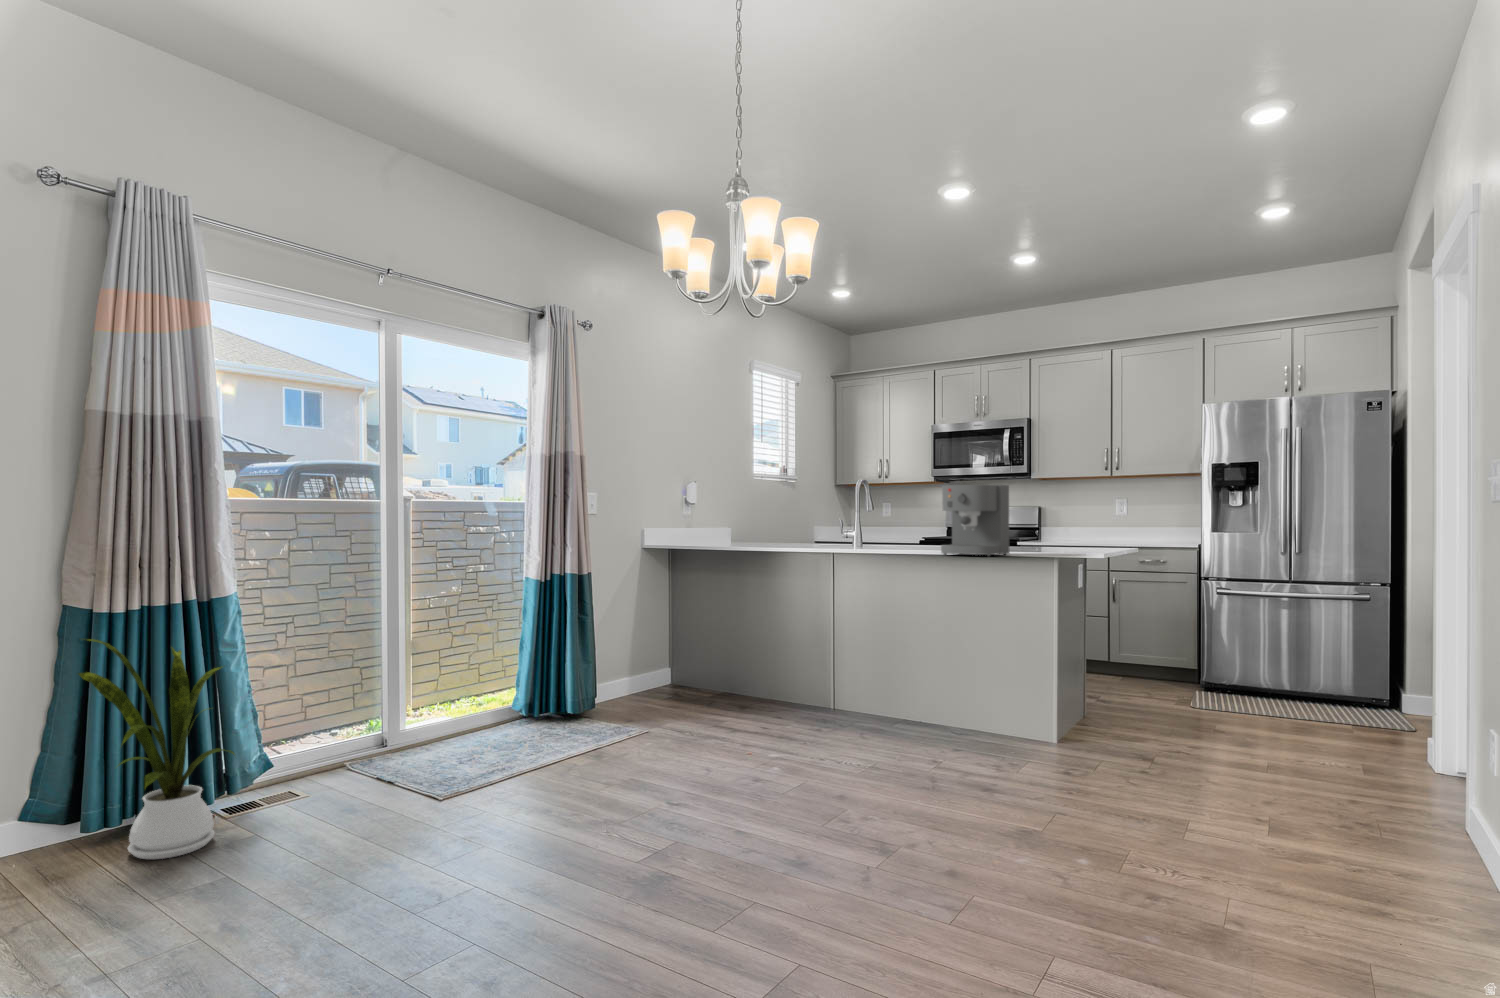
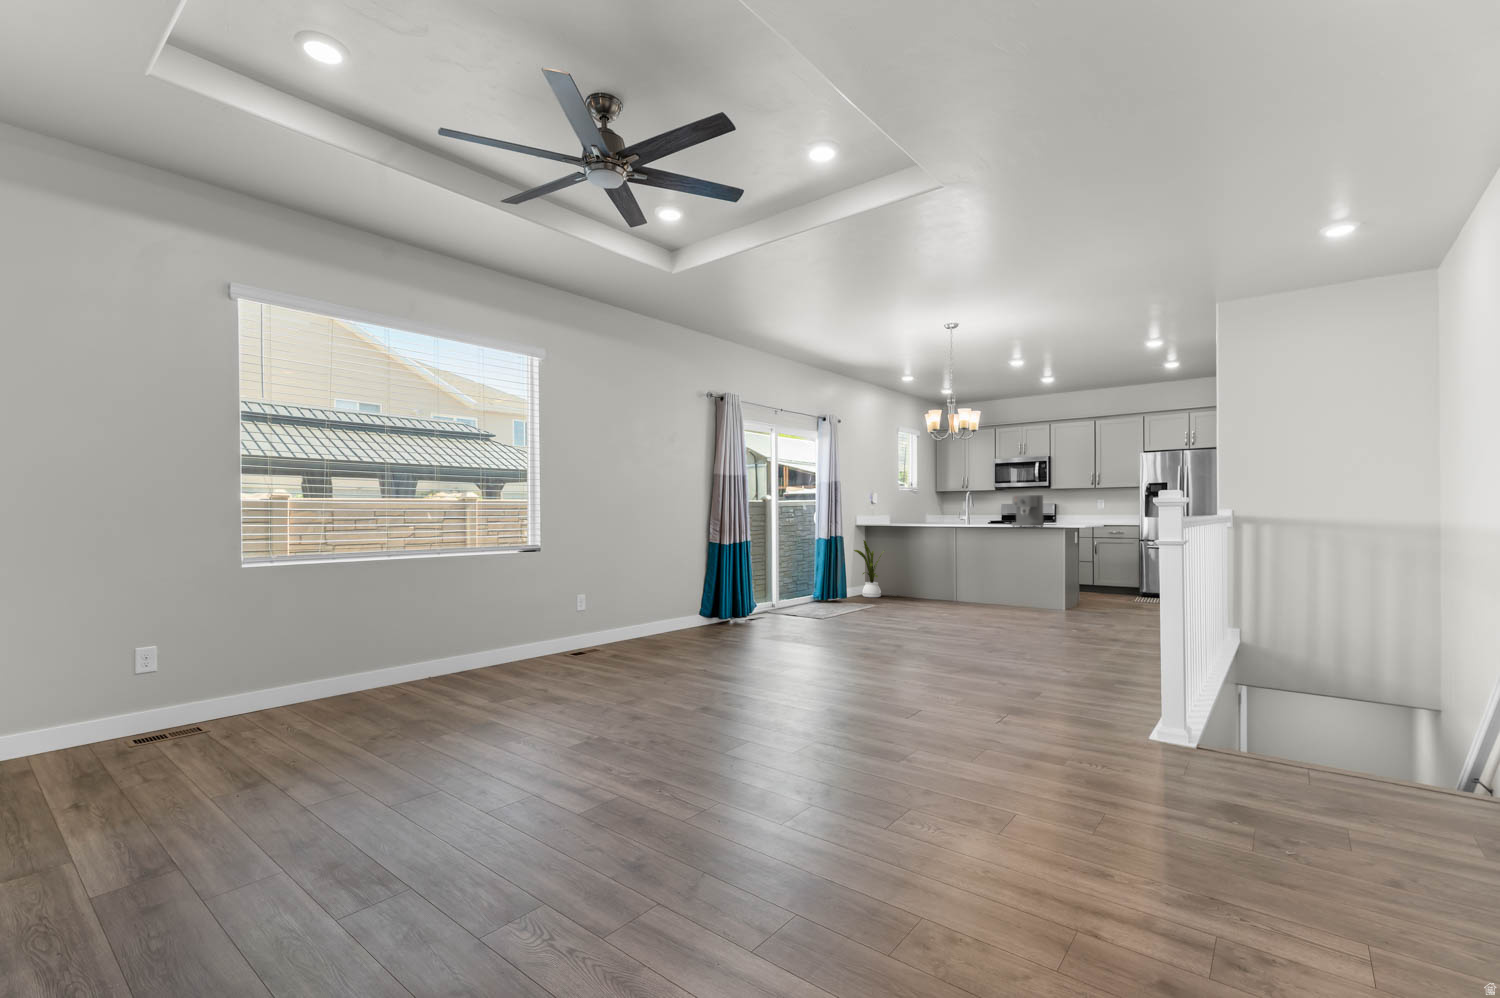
house plant: present [78,639,234,859] -> present [854,540,882,597]

